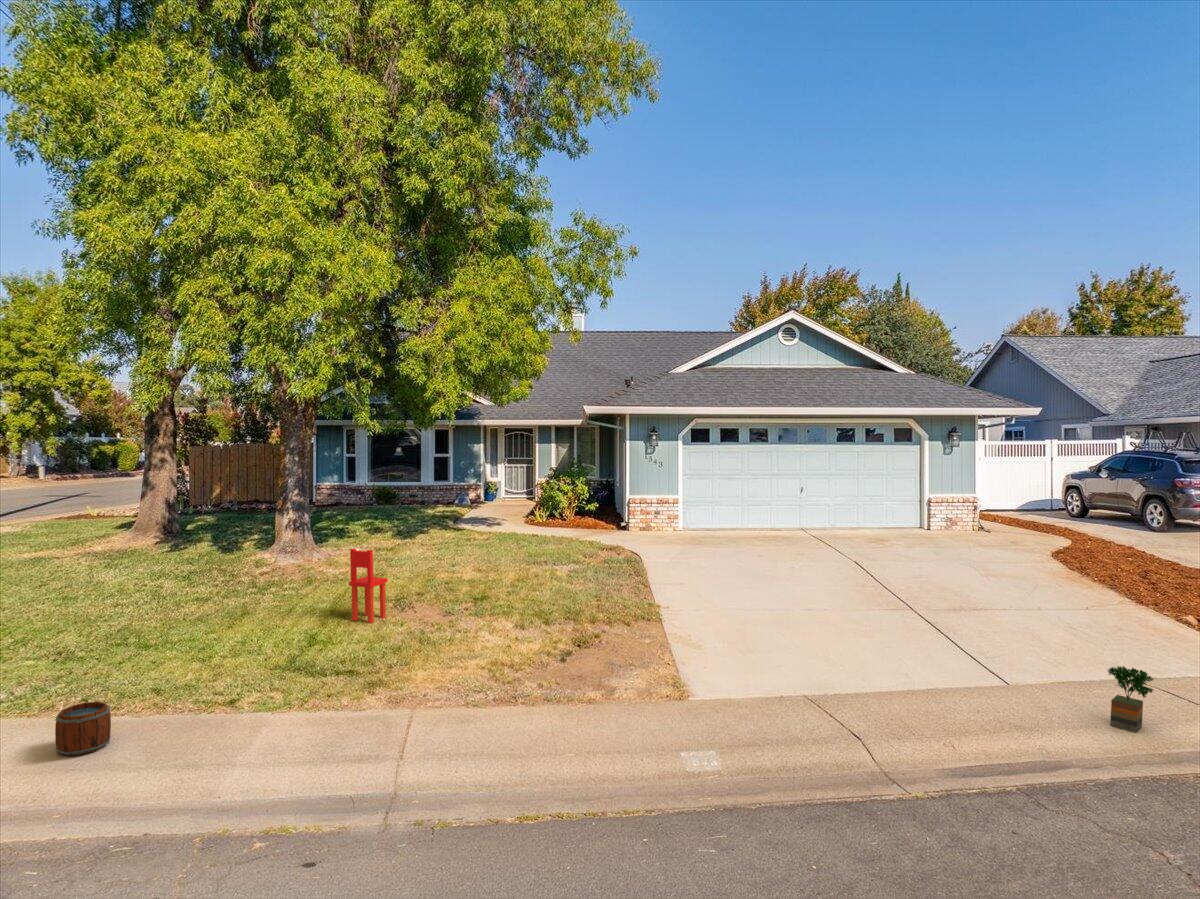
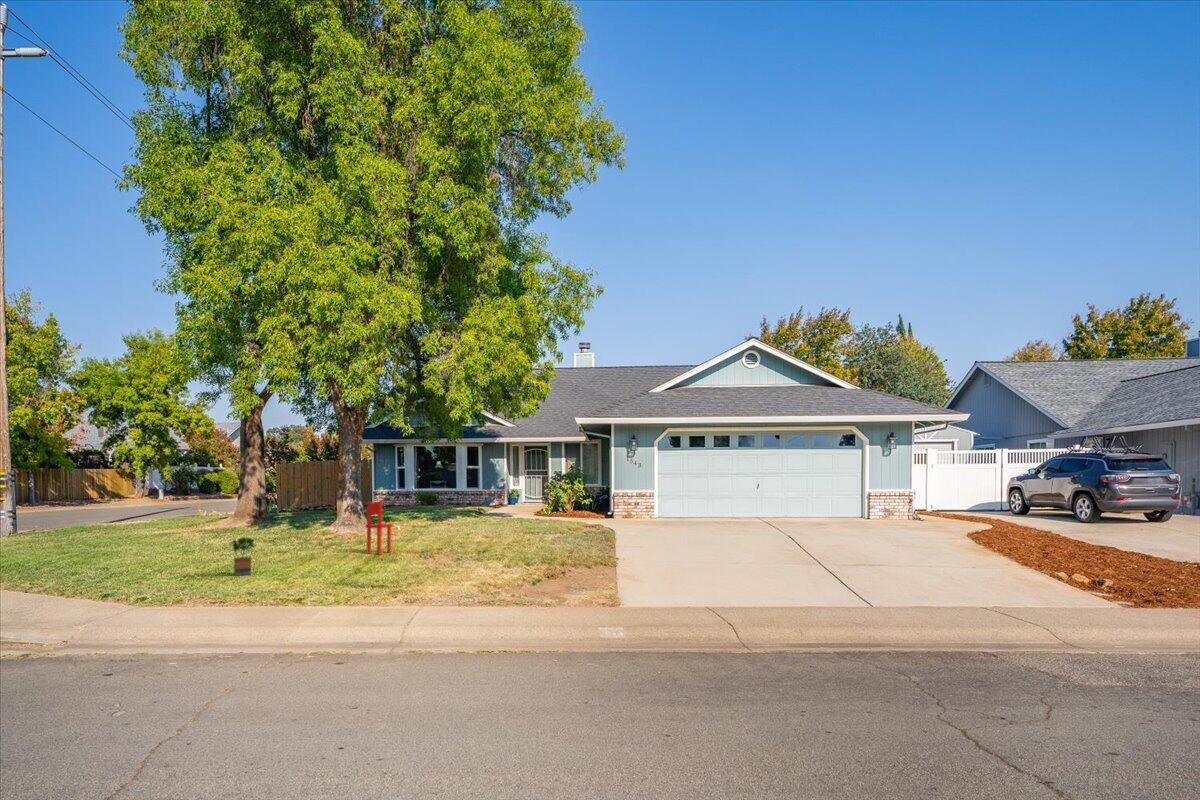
potted tree: present [1108,666,1153,733] -> present [230,537,256,576]
bucket: present [55,702,111,756] -> none [162,570,196,599]

